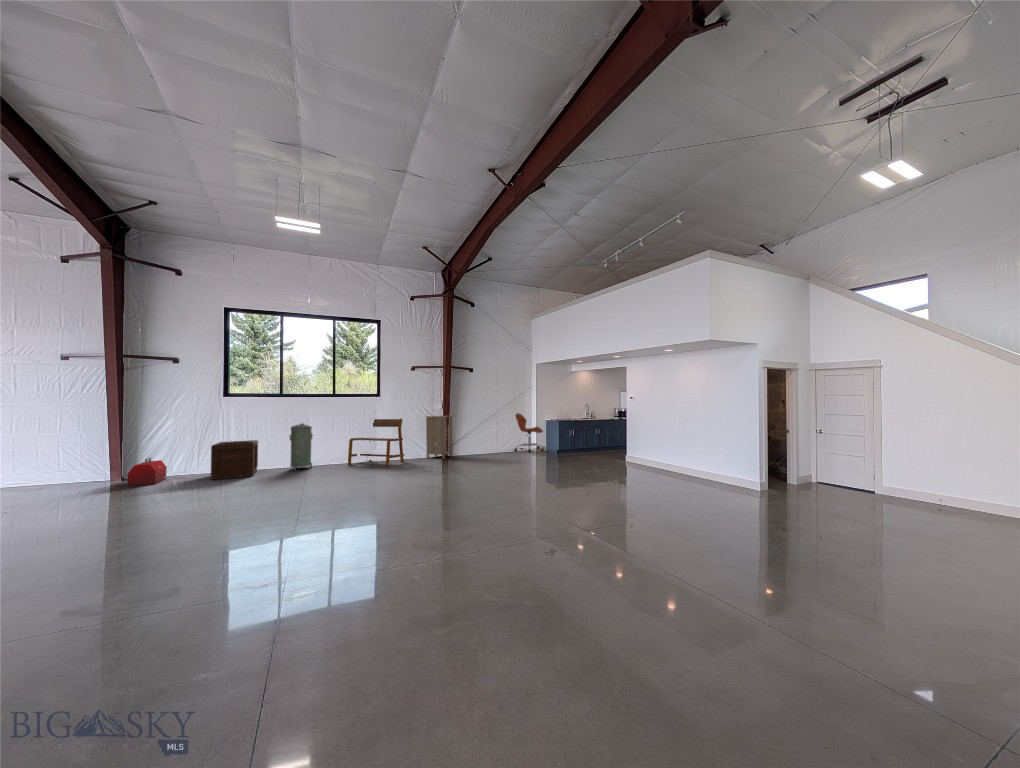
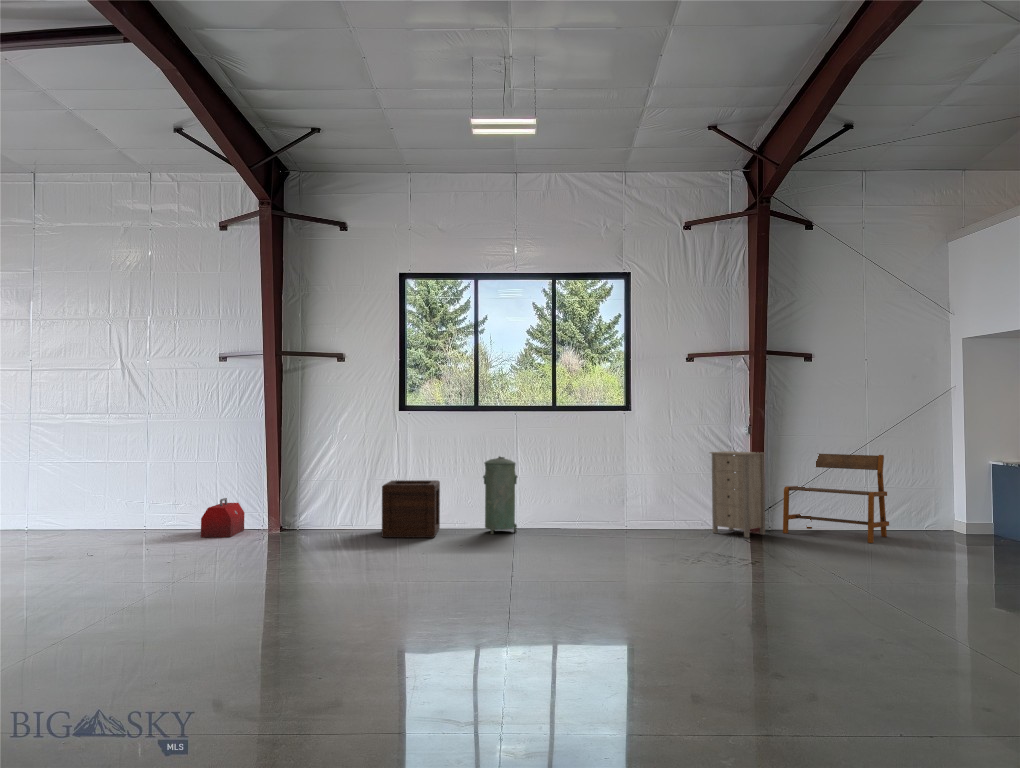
office chair: present [514,413,544,452] -> none [906,452,983,541]
bench: present [348,419,404,467] -> present [783,454,889,543]
toolbox: present [127,458,167,487] -> present [201,498,245,537]

